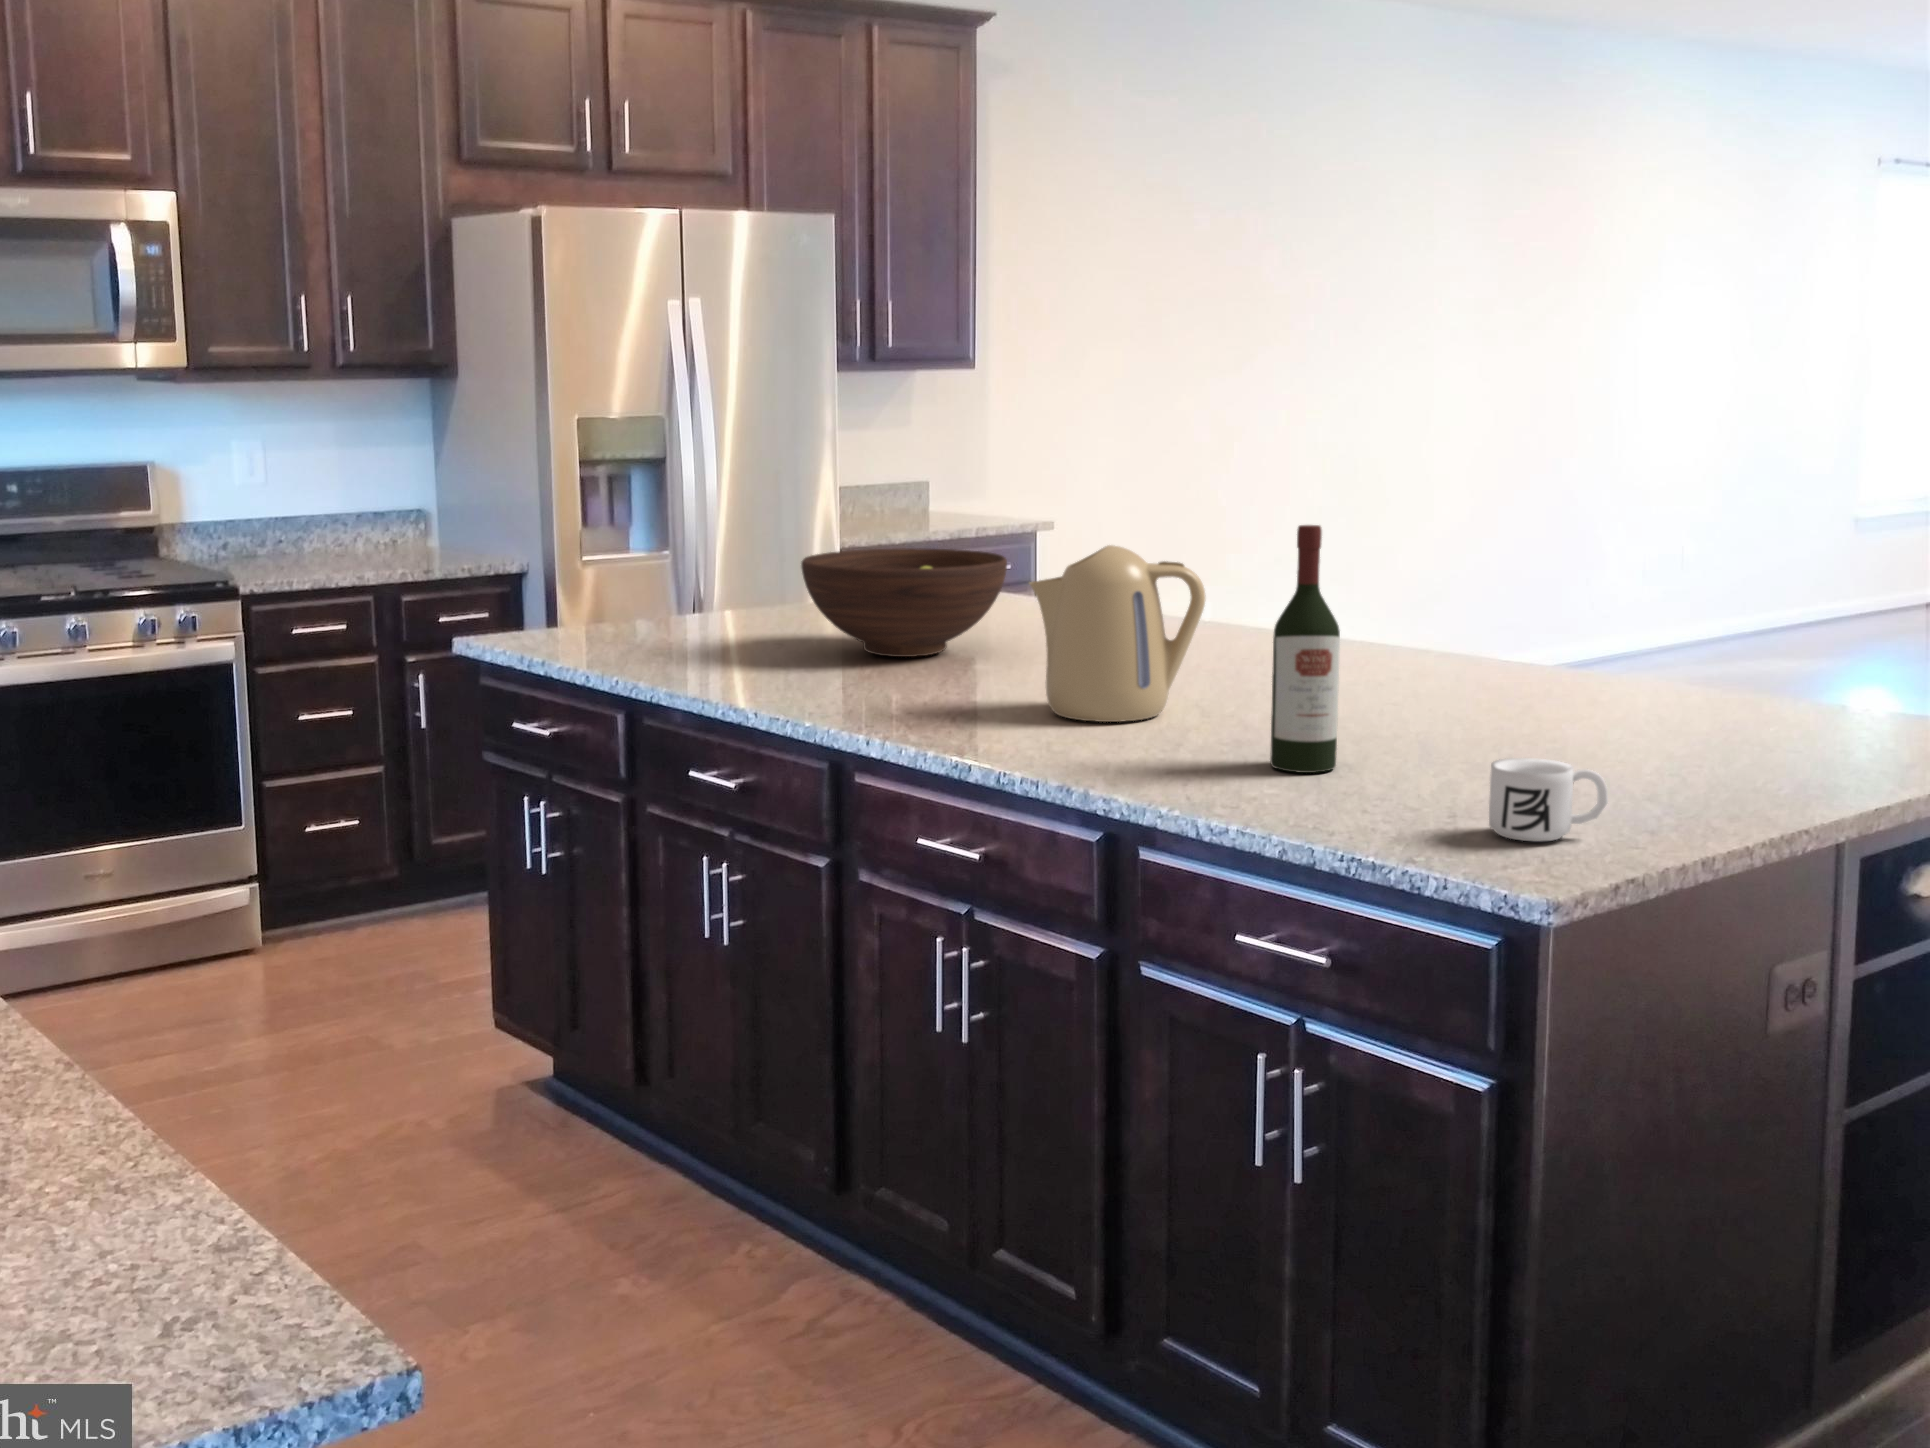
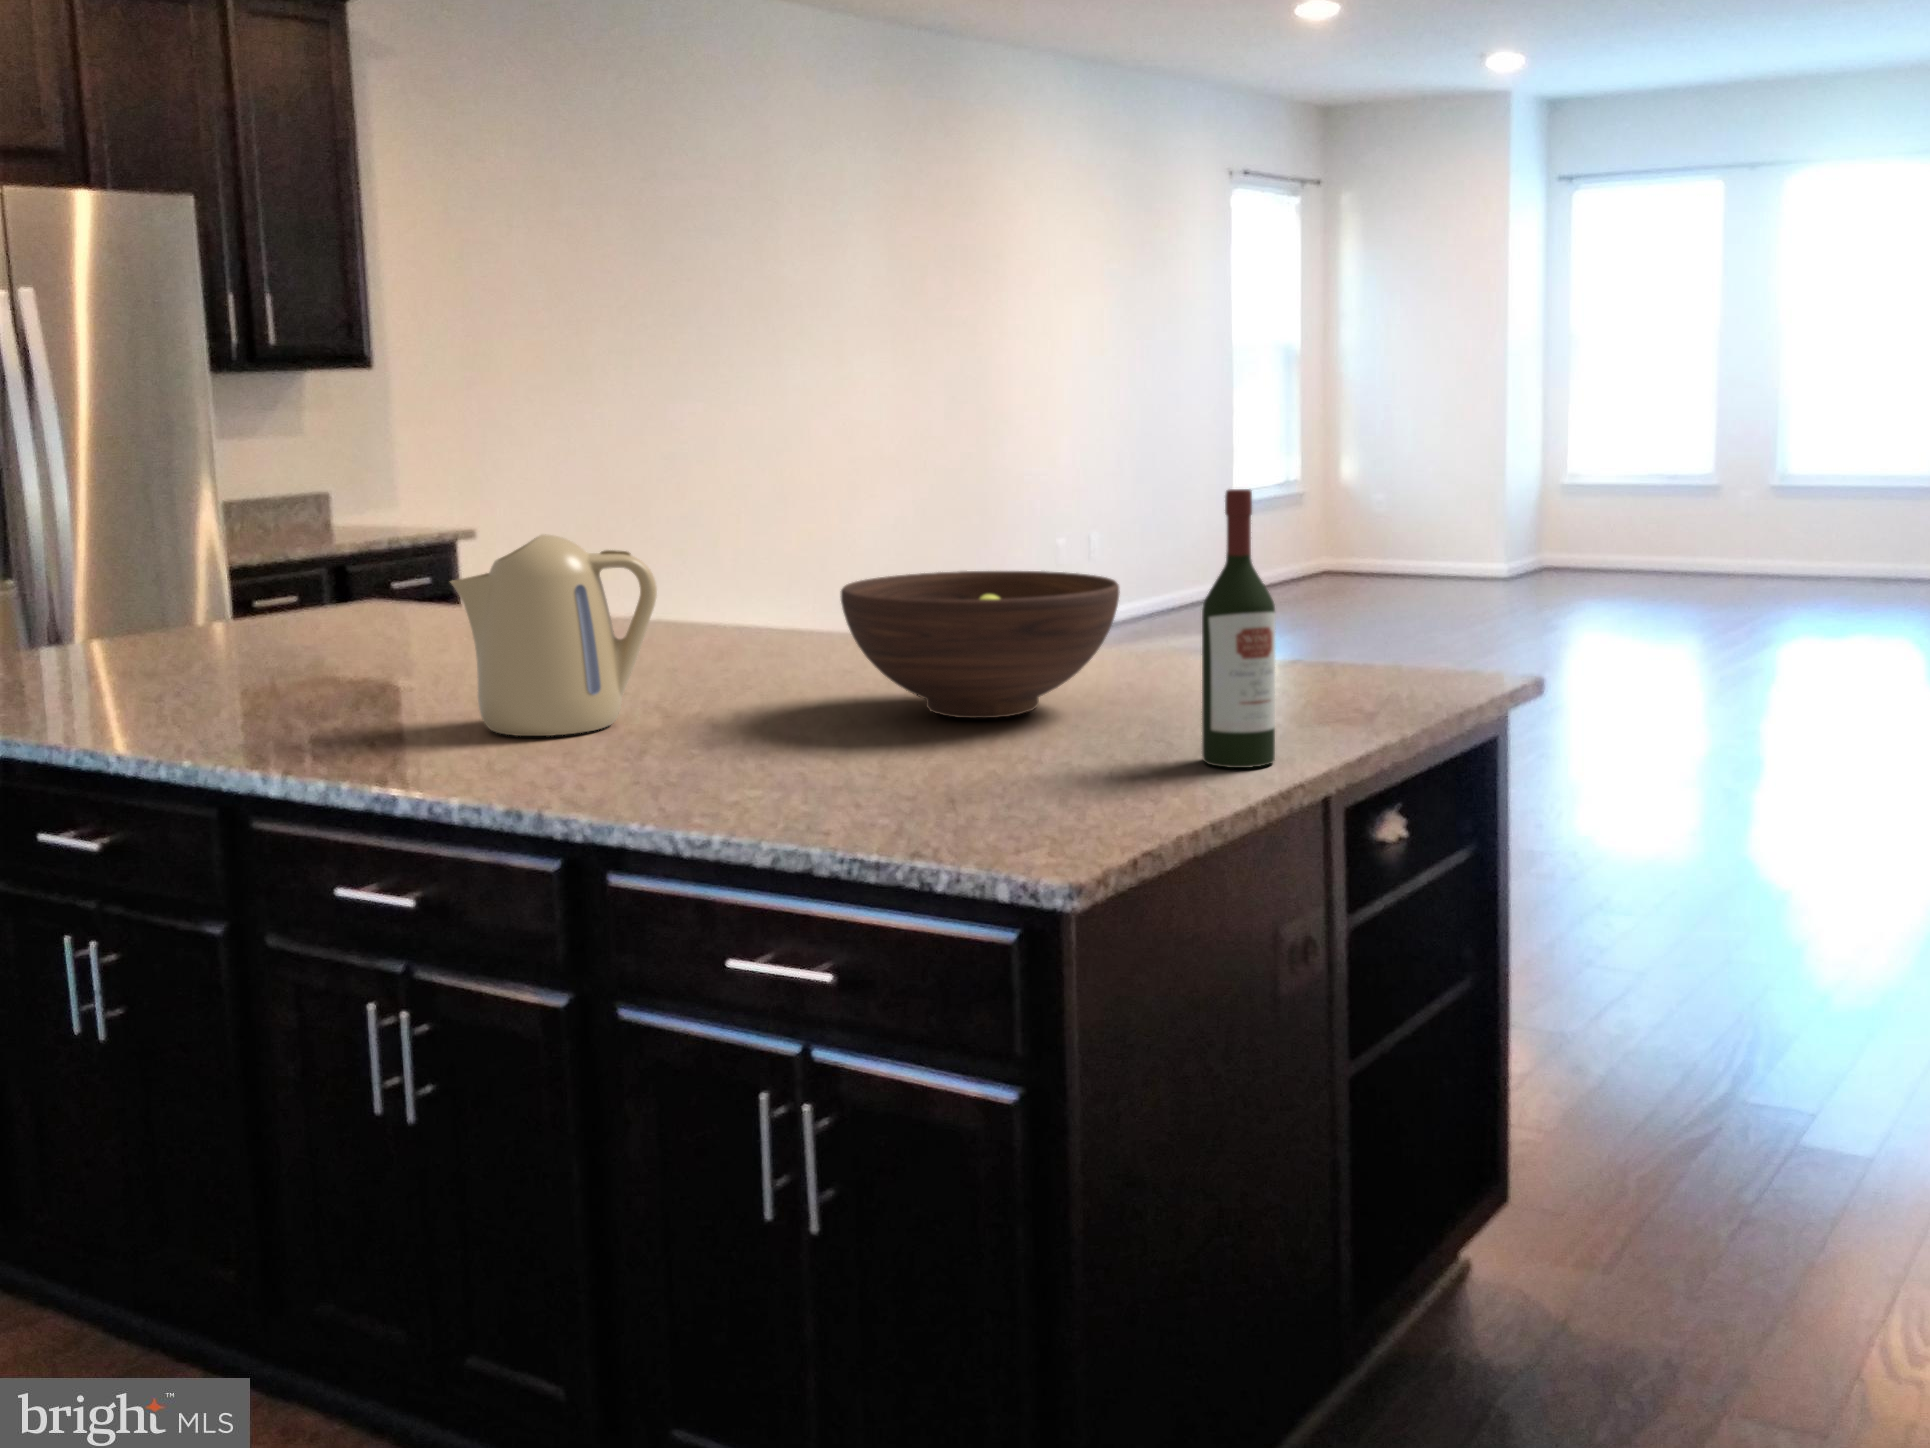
wine bottle: present [1270,525,1340,773] -> present [1202,489,1276,768]
fruit bowl: present [801,548,1007,657] -> present [841,571,1120,718]
mug: present [1489,758,1608,841] -> none [991,734,1113,823]

